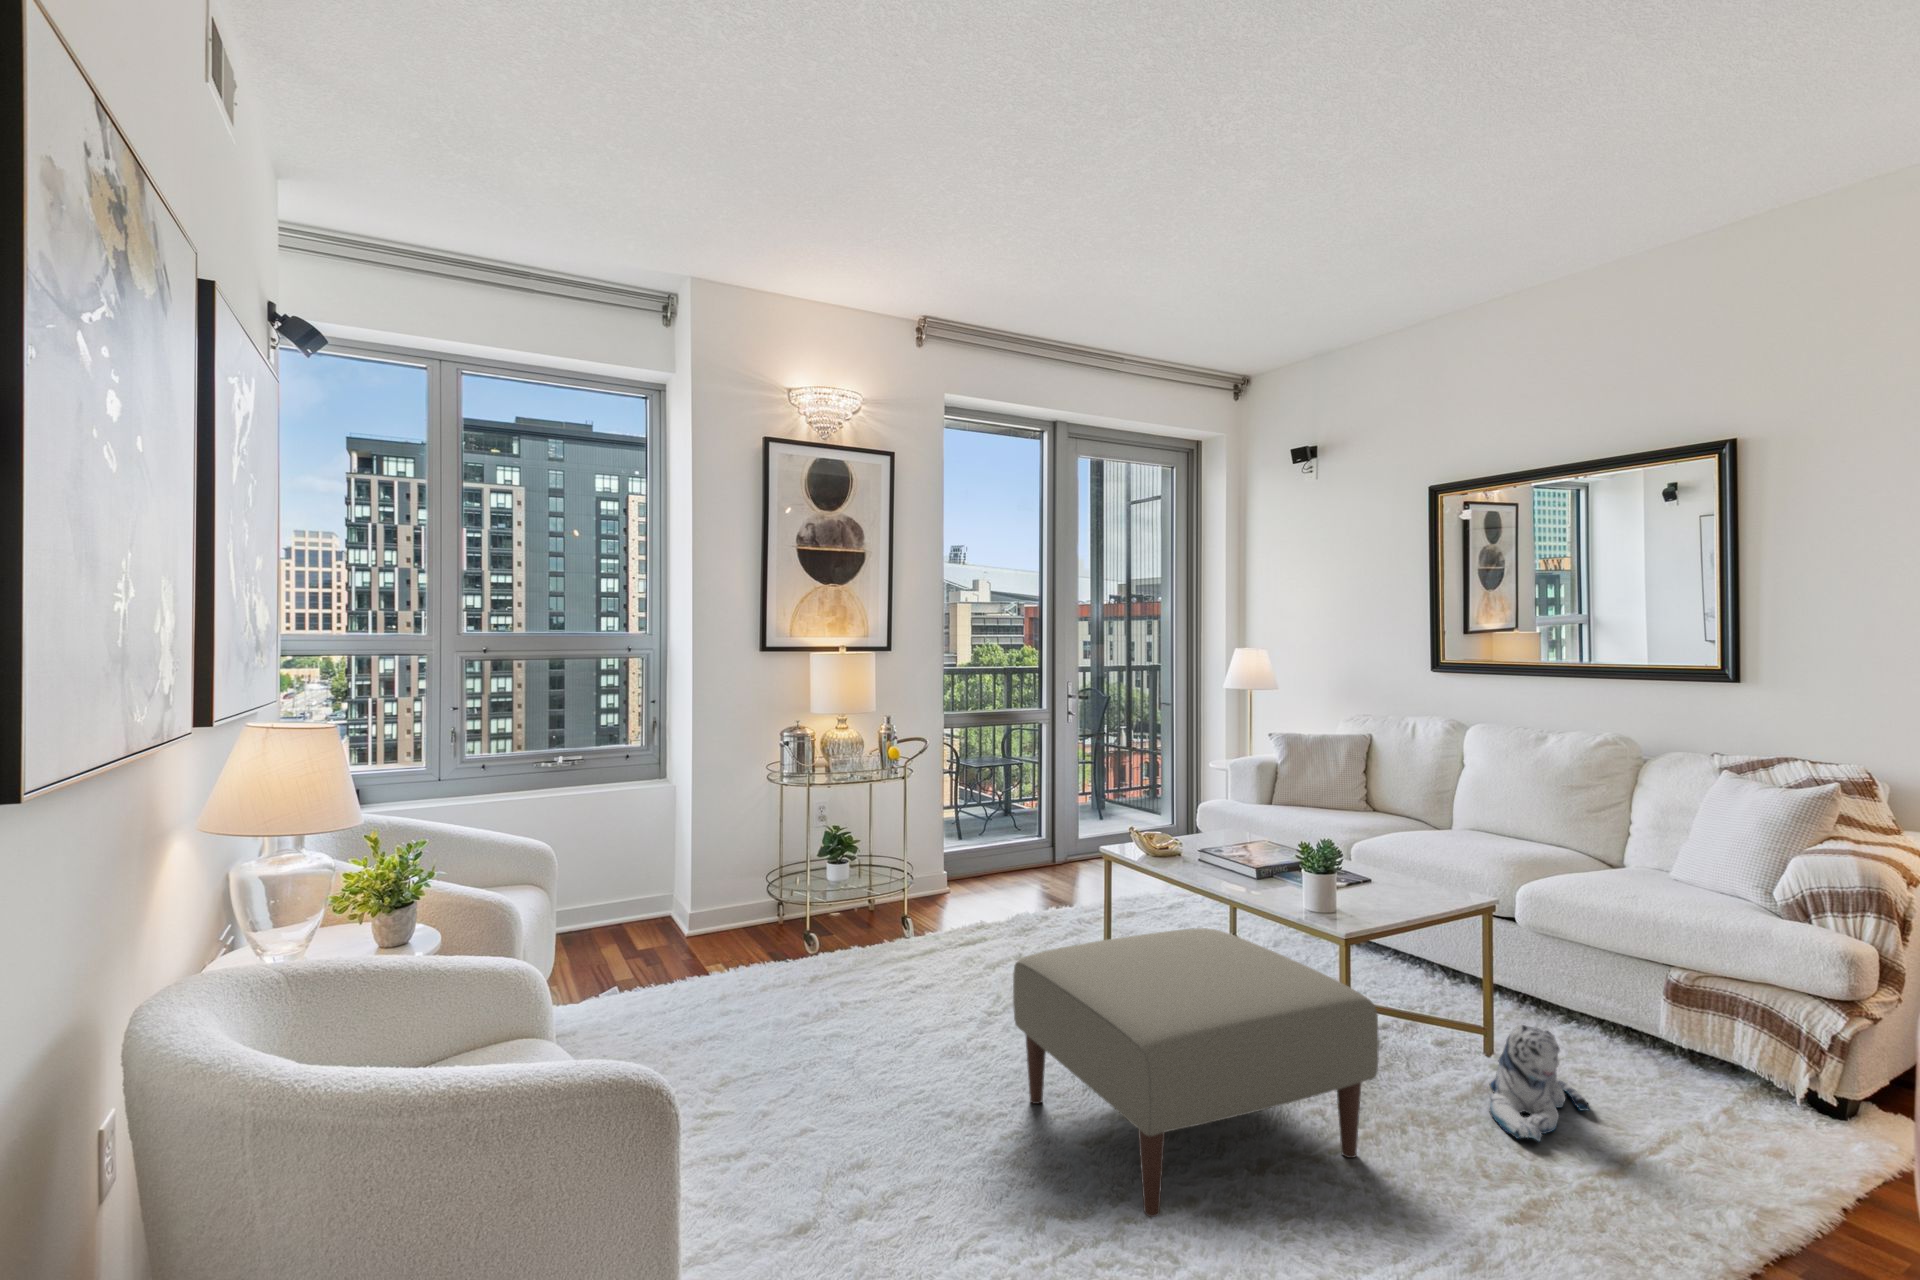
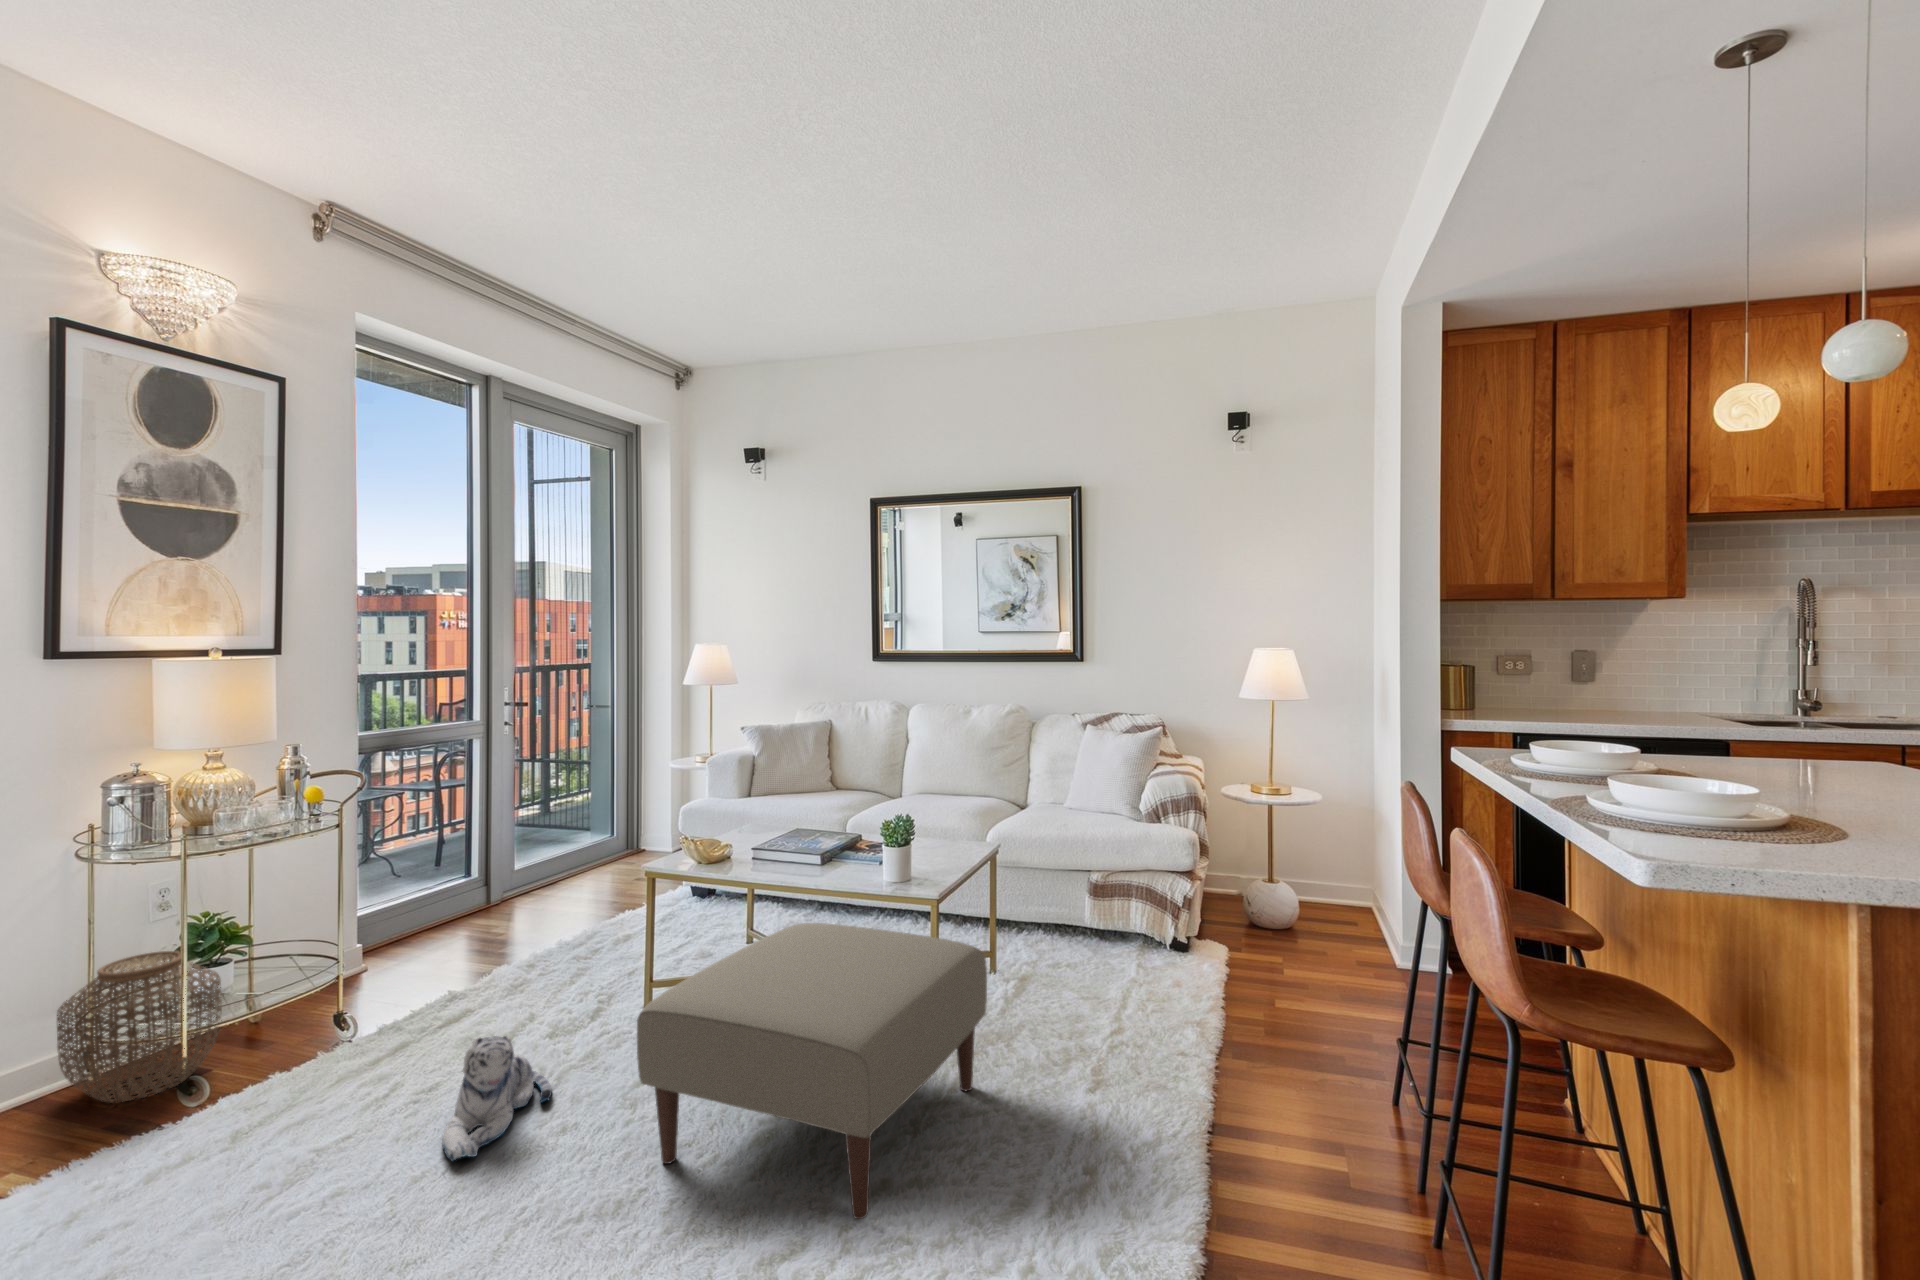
woven basket: none [747,845,830,941] -> present [57,951,222,1102]
plush toy: present [1489,1024,1589,1141] -> present [442,1036,552,1161]

